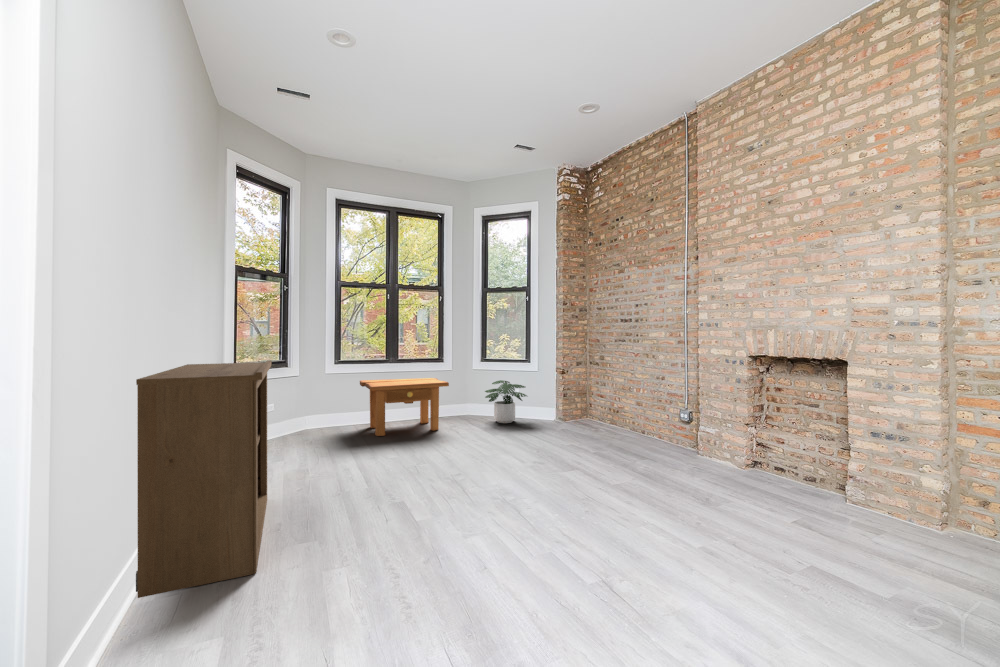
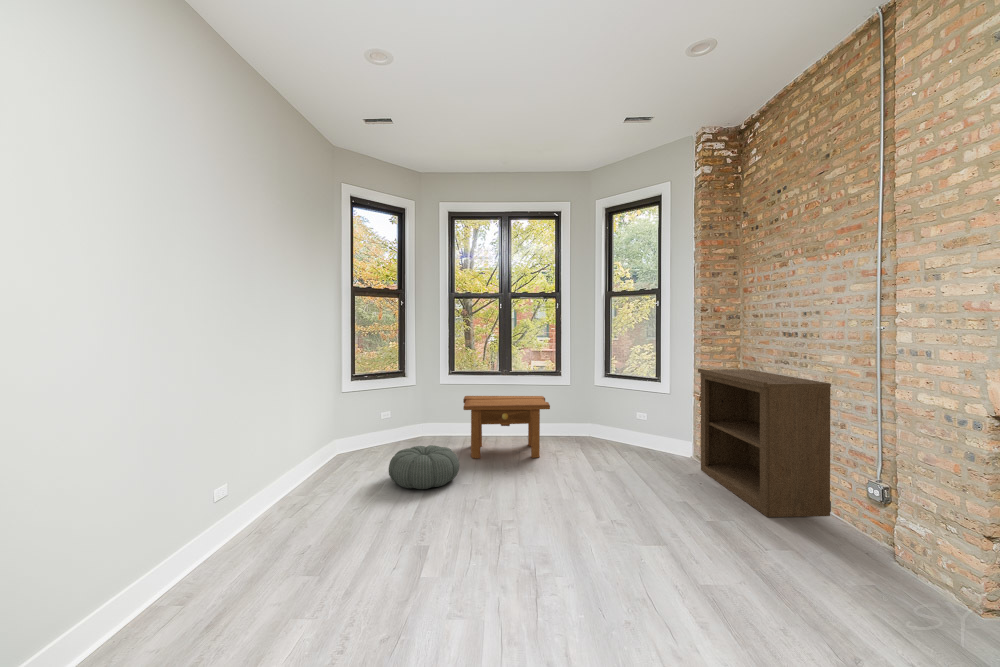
bookshelf: present [136,360,272,598] -> present [698,369,831,517]
potted plant: present [485,380,527,423] -> none [597,403,652,457]
pouf: none [312,423,382,462] -> present [389,445,459,489]

